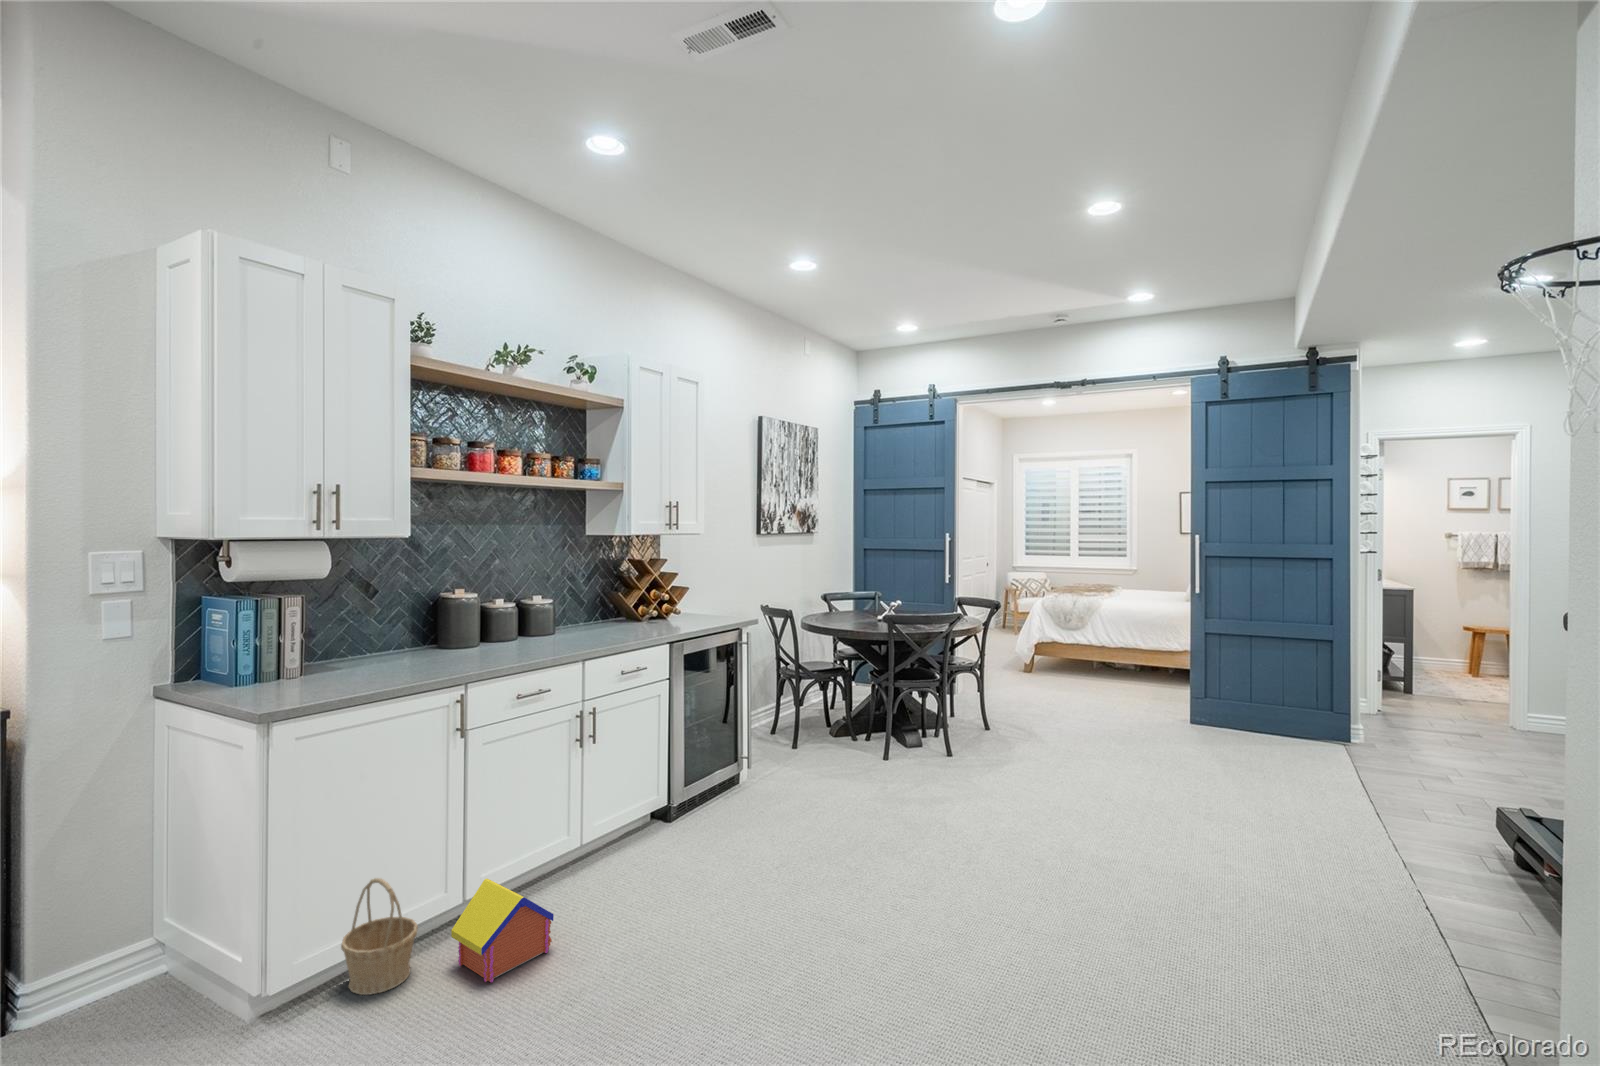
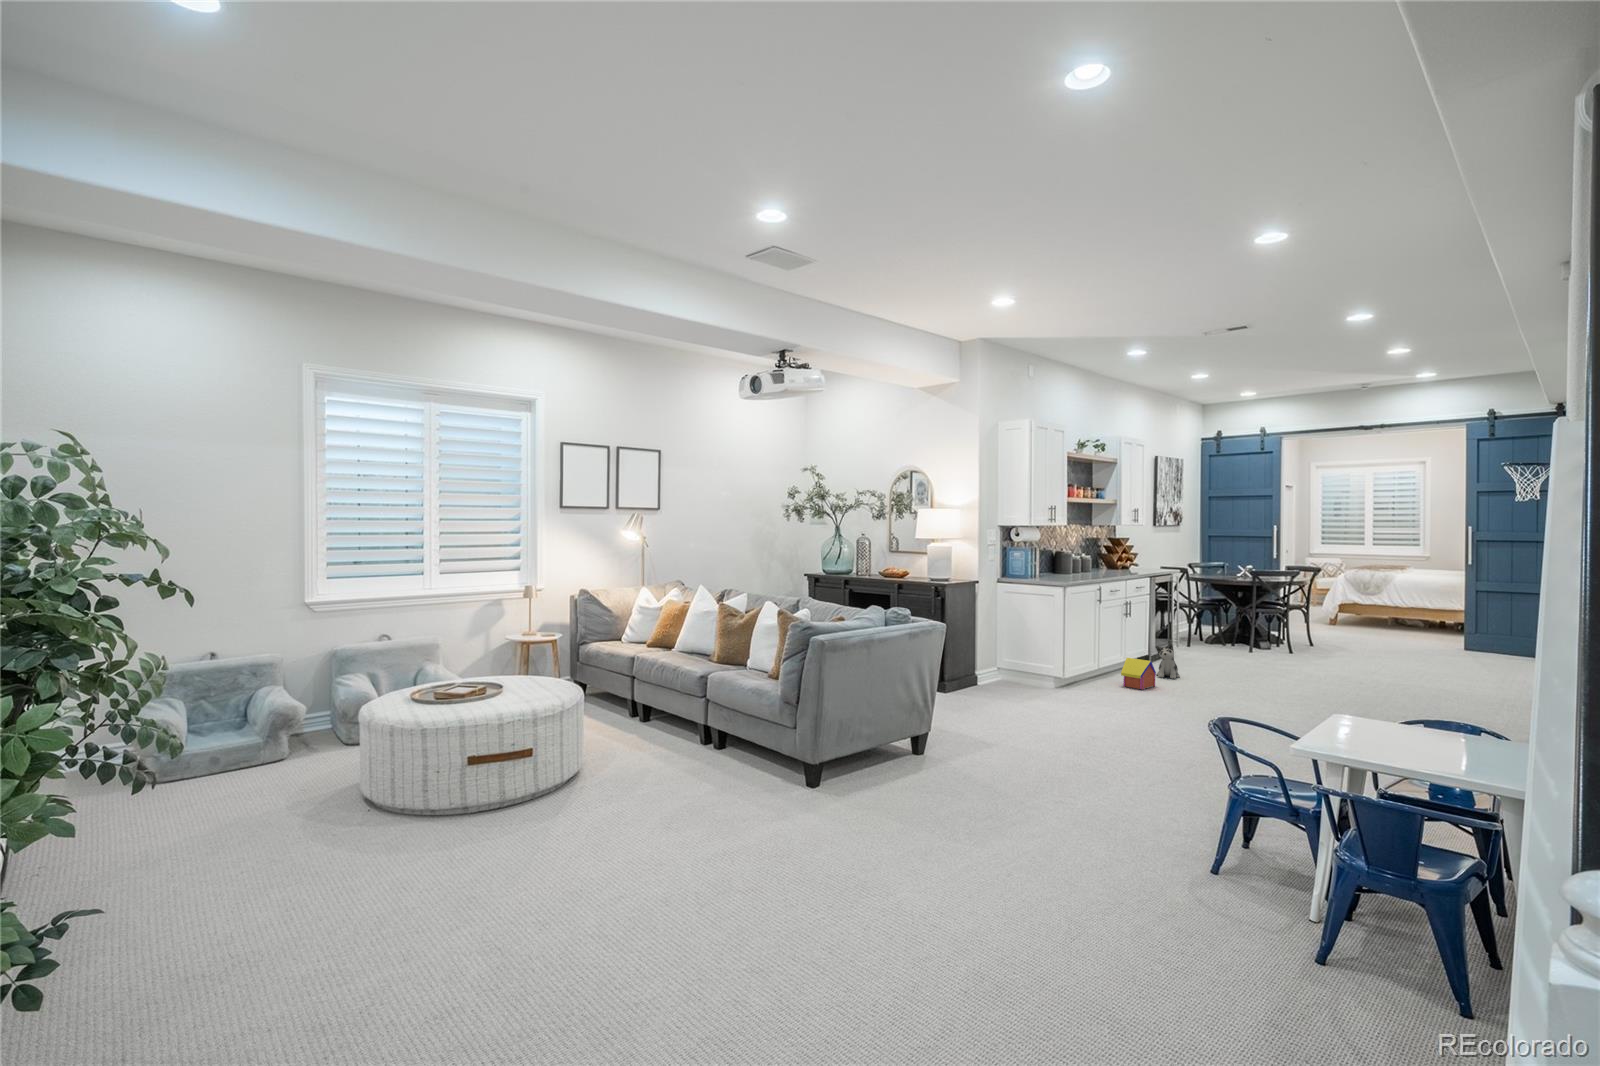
plush toy: none [609,807,663,896] -> present [1156,643,1180,679]
basket: present [341,878,418,995] -> none [1085,650,1111,689]

